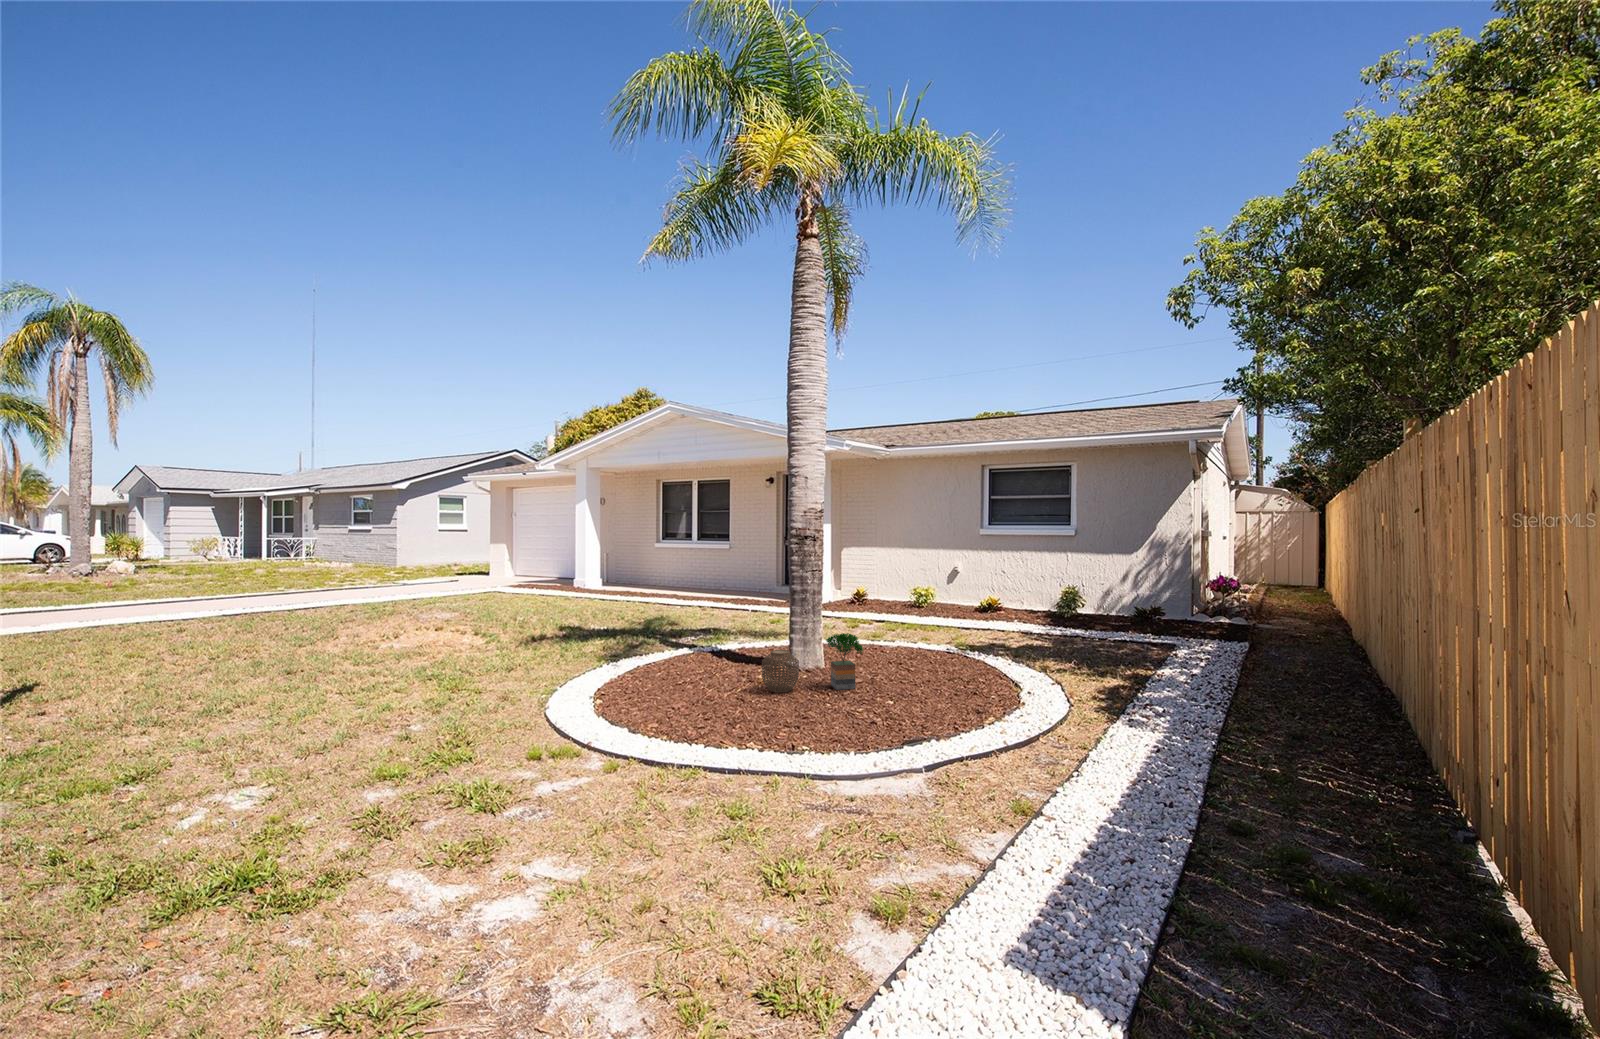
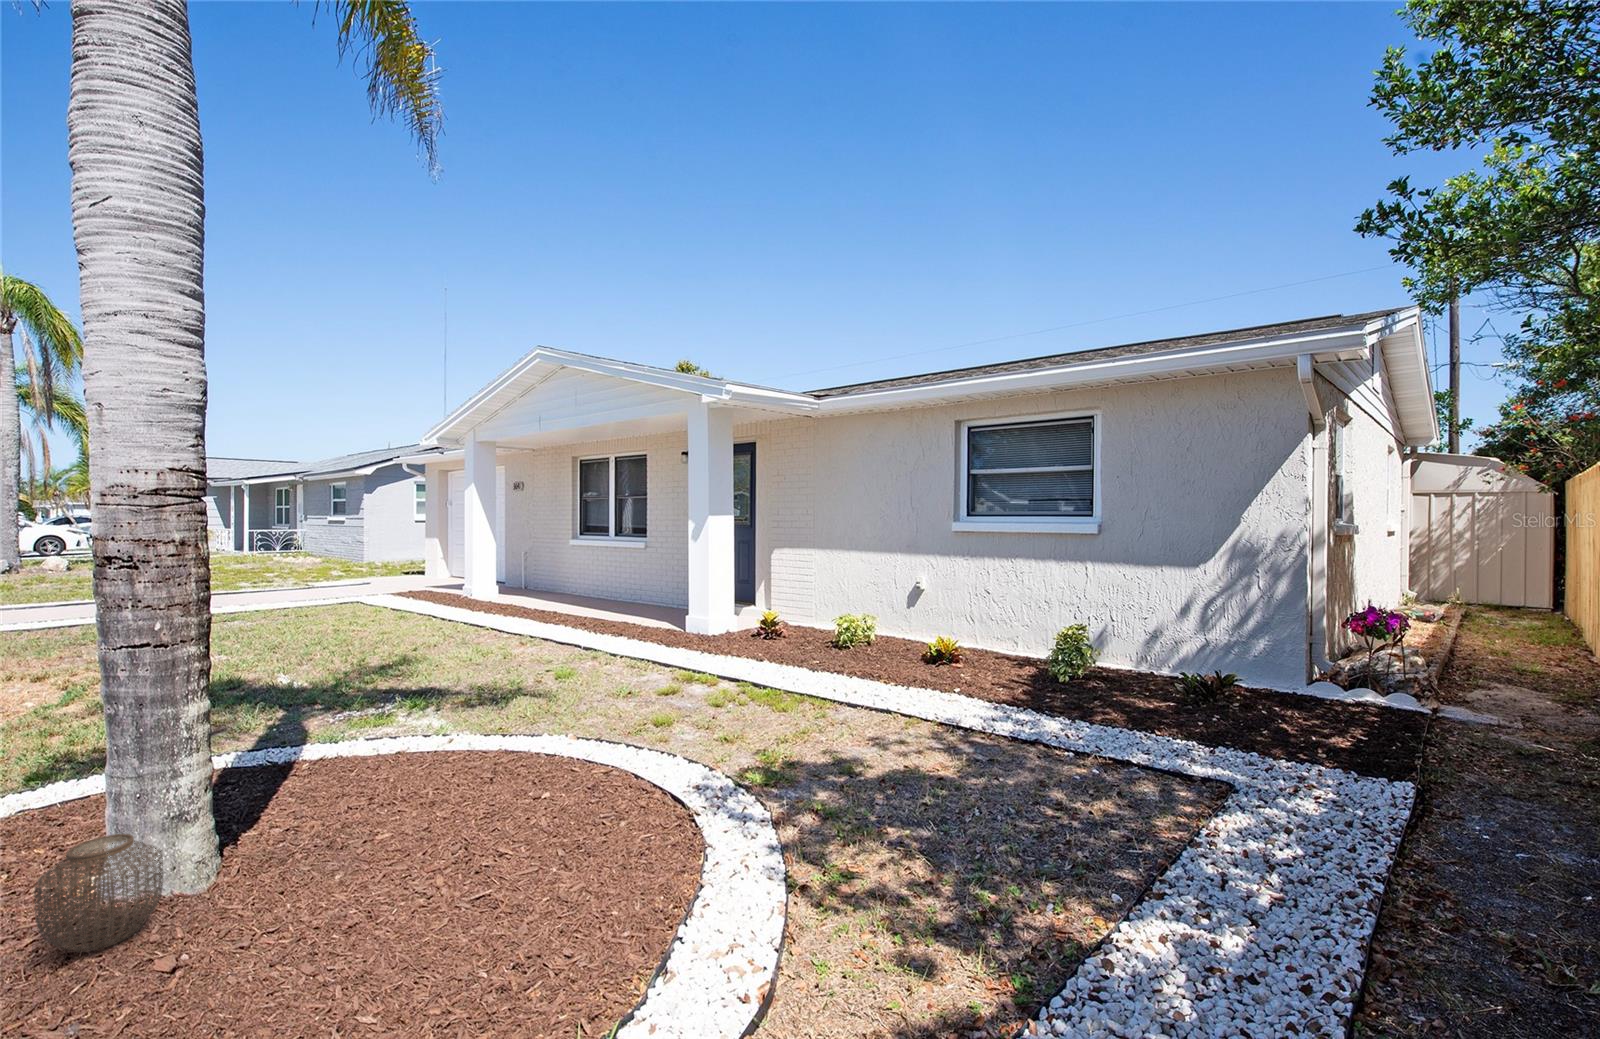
potted tree: present [826,633,863,690] -> none [209,795,319,952]

